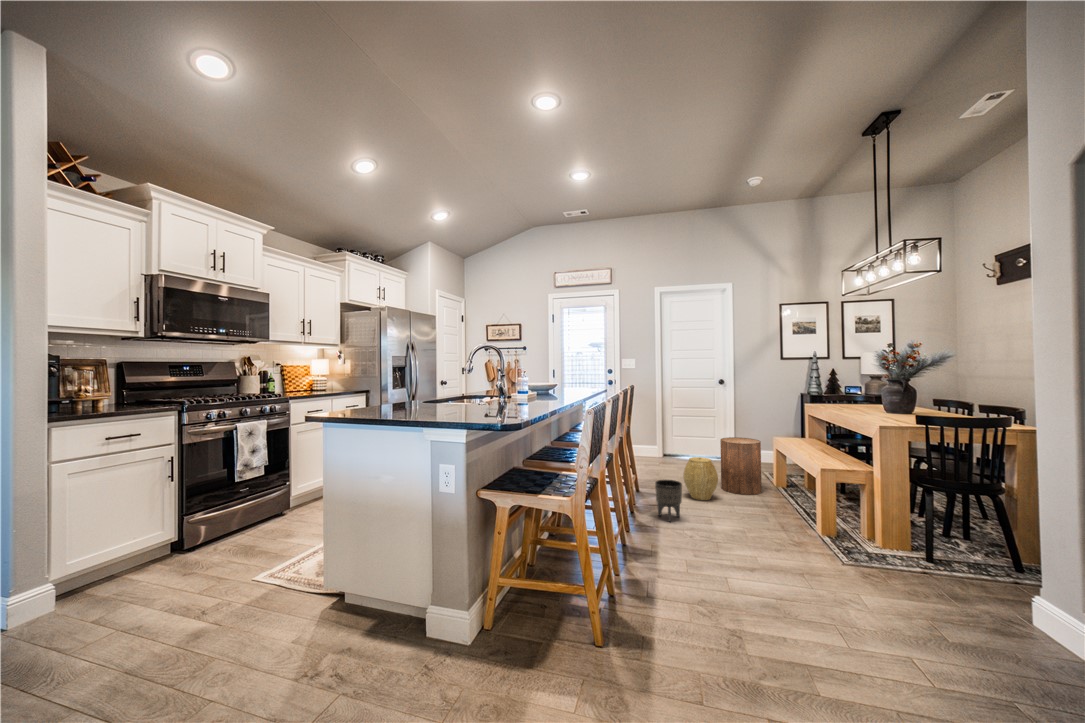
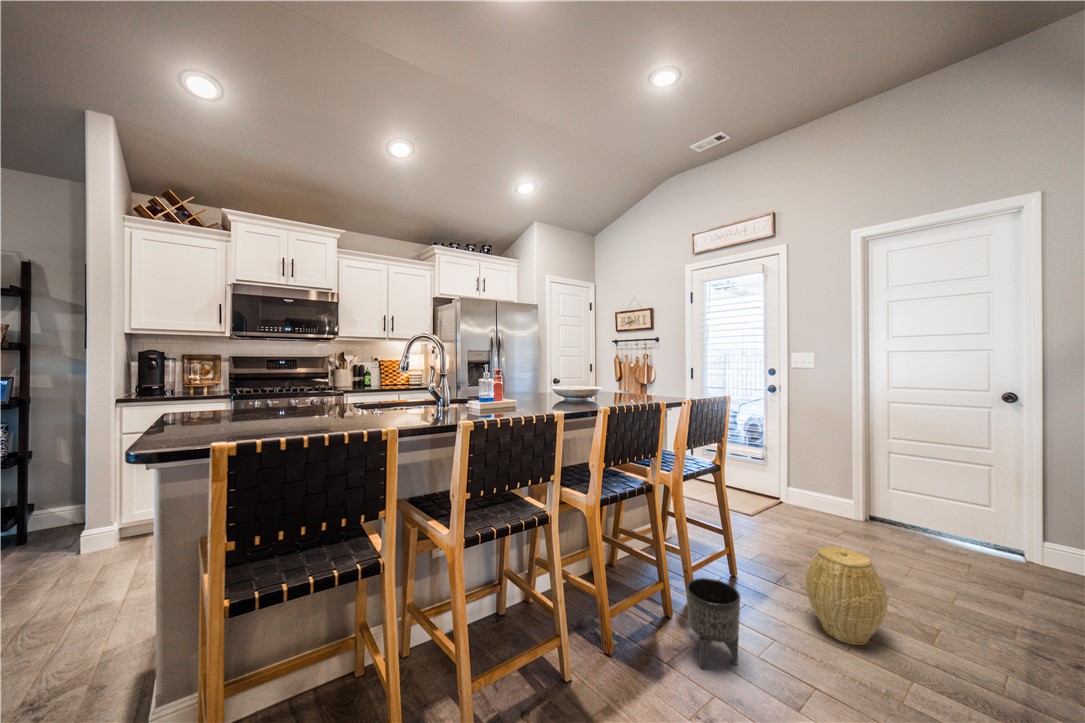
stool: present [720,437,762,495] -> none [925,520,1046,676]

